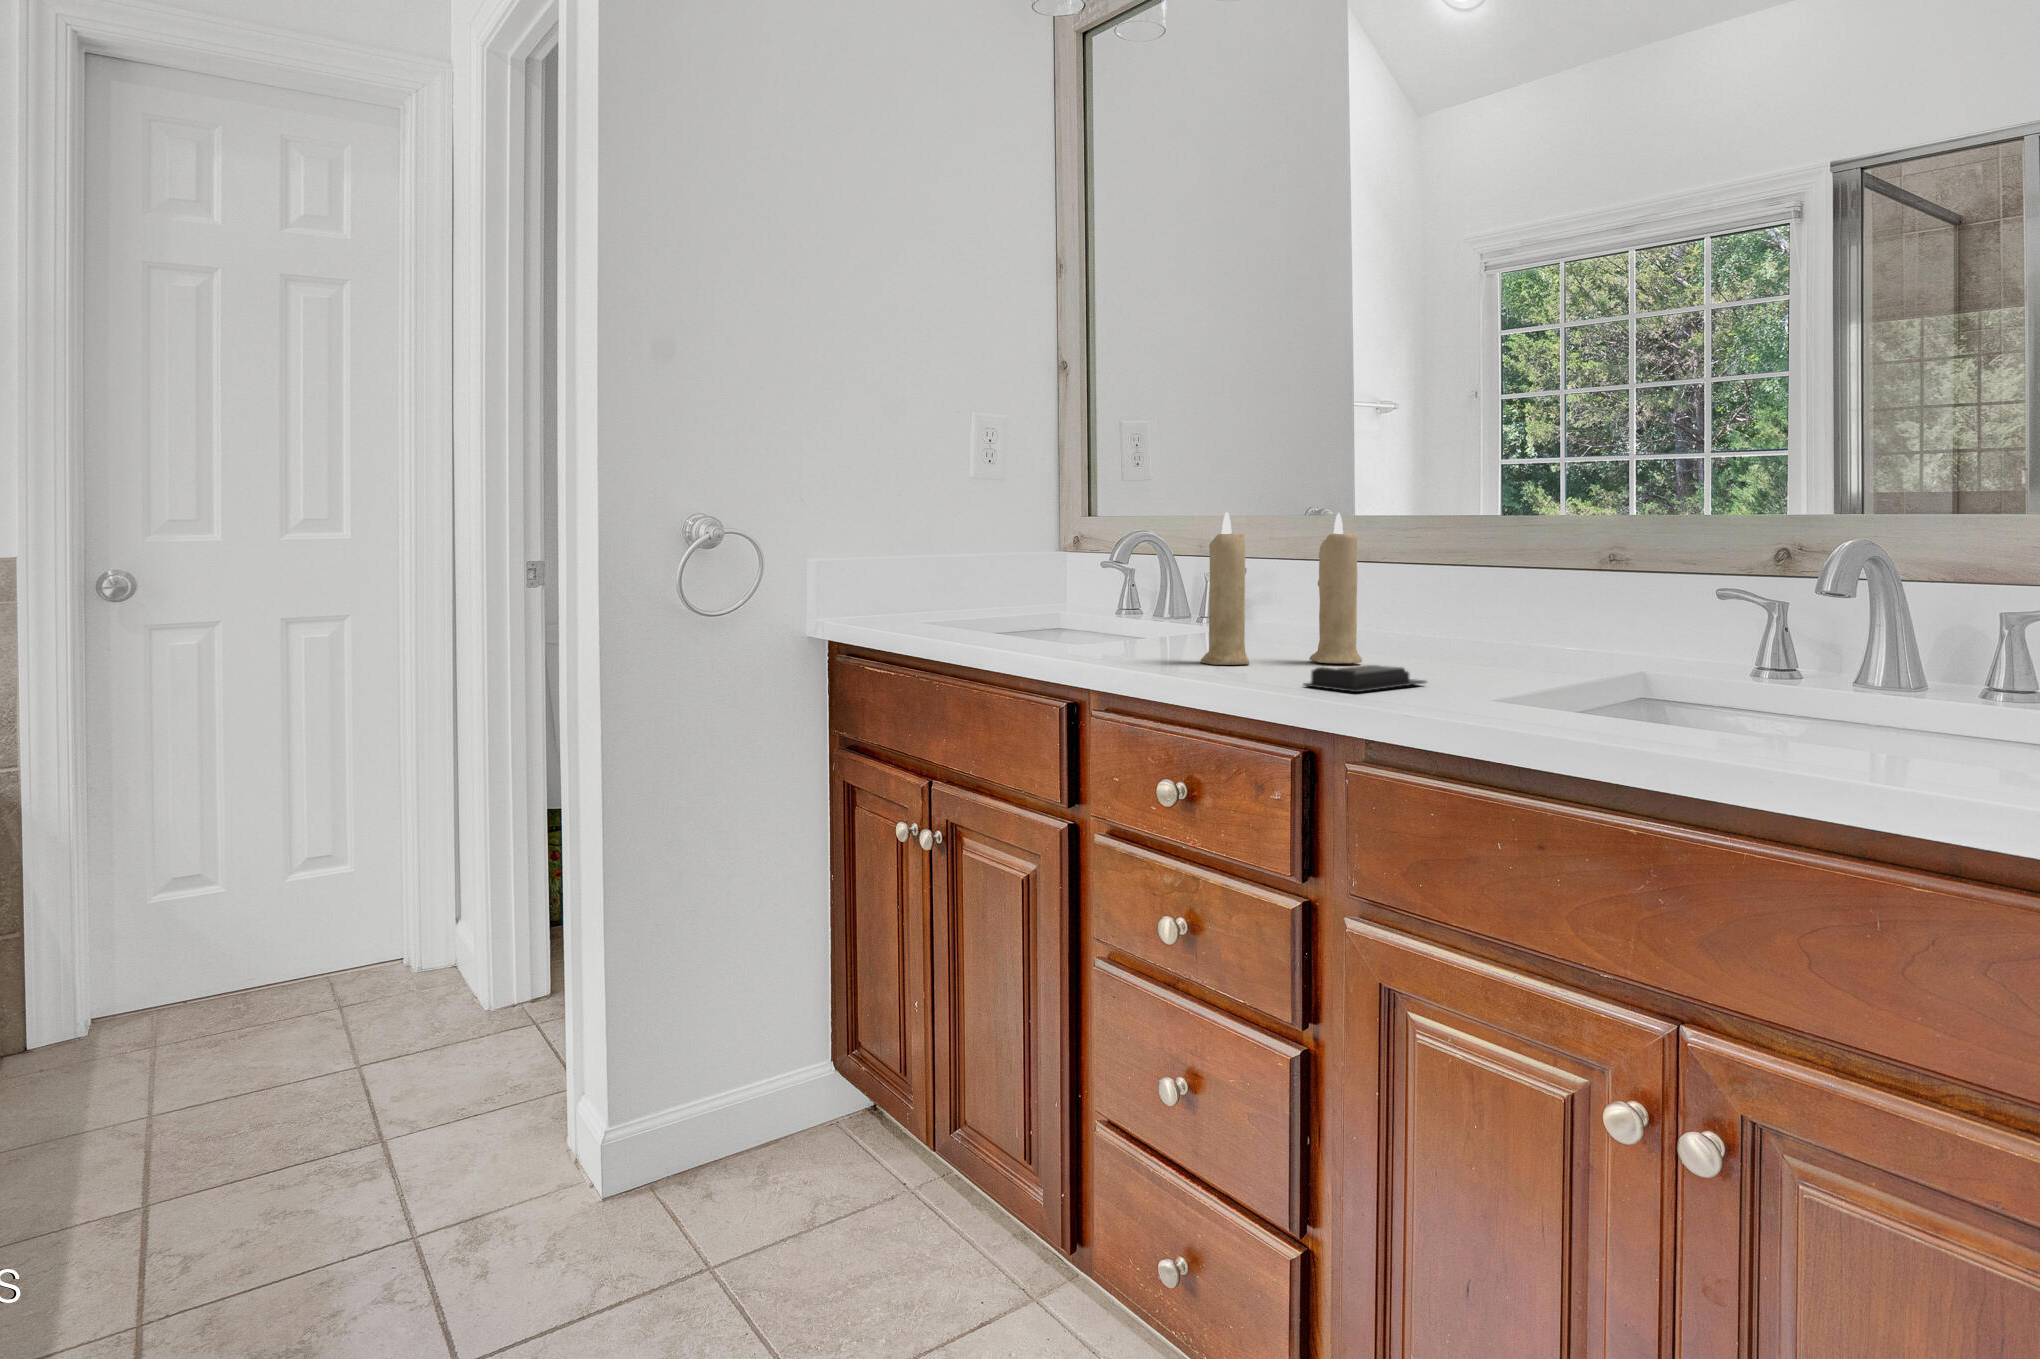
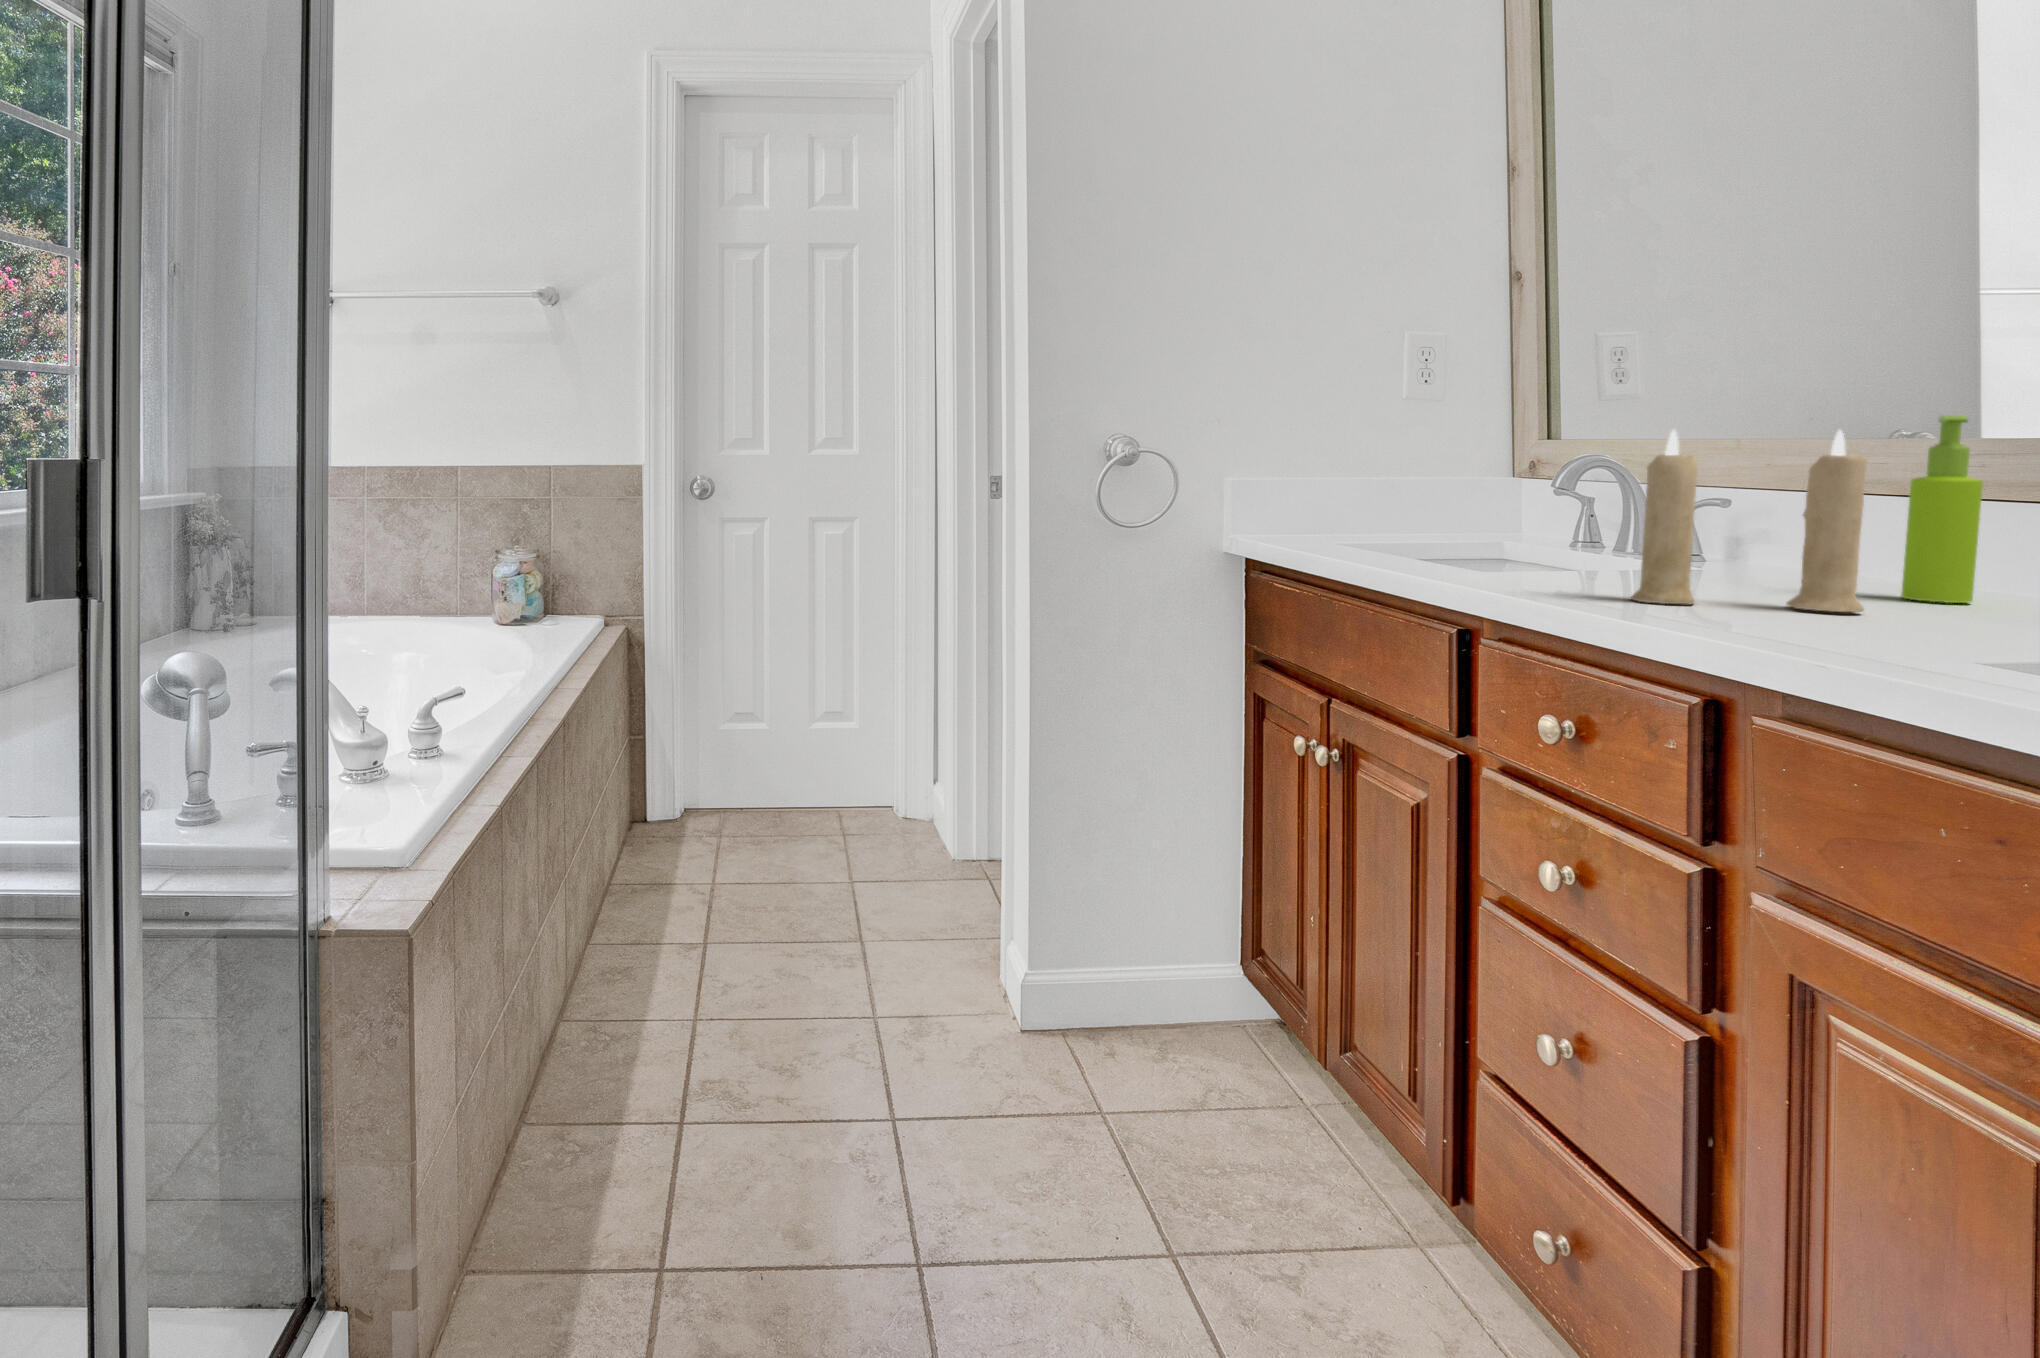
soap dispenser: none [1369,503,1414,651] -> present [1901,415,1983,603]
soap bar: present [1304,665,1426,692] -> none [1737,612,1931,643]

